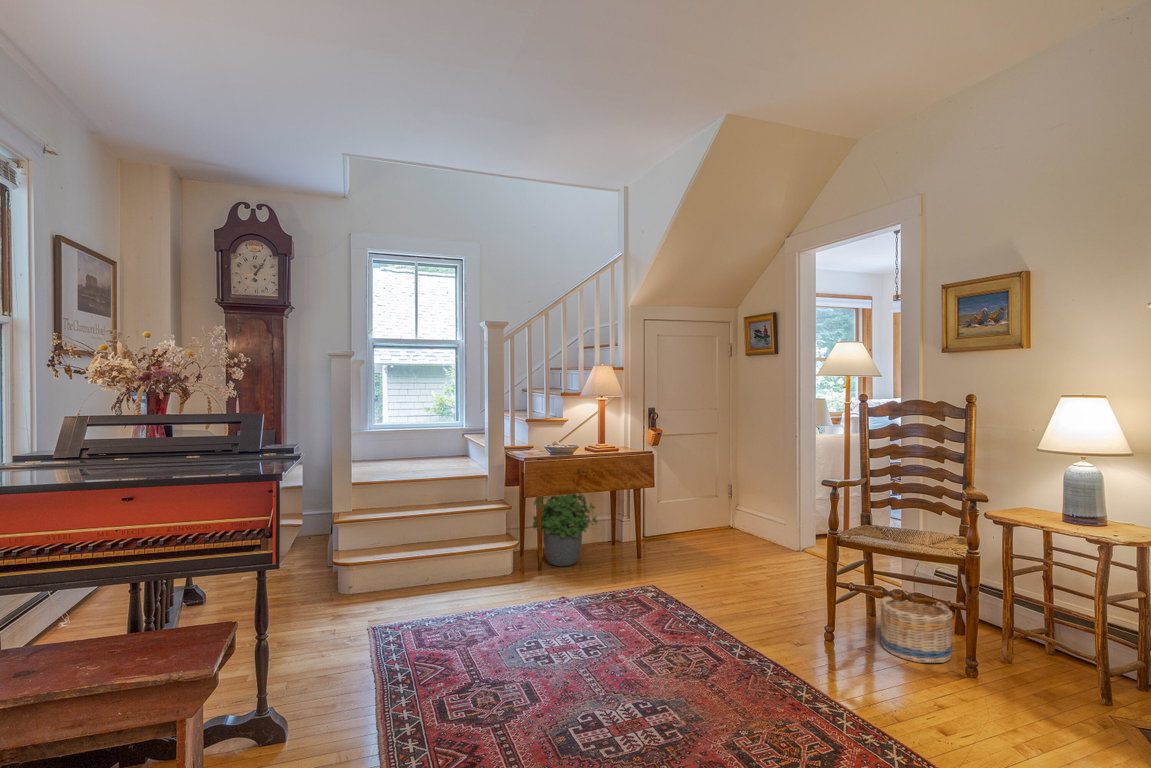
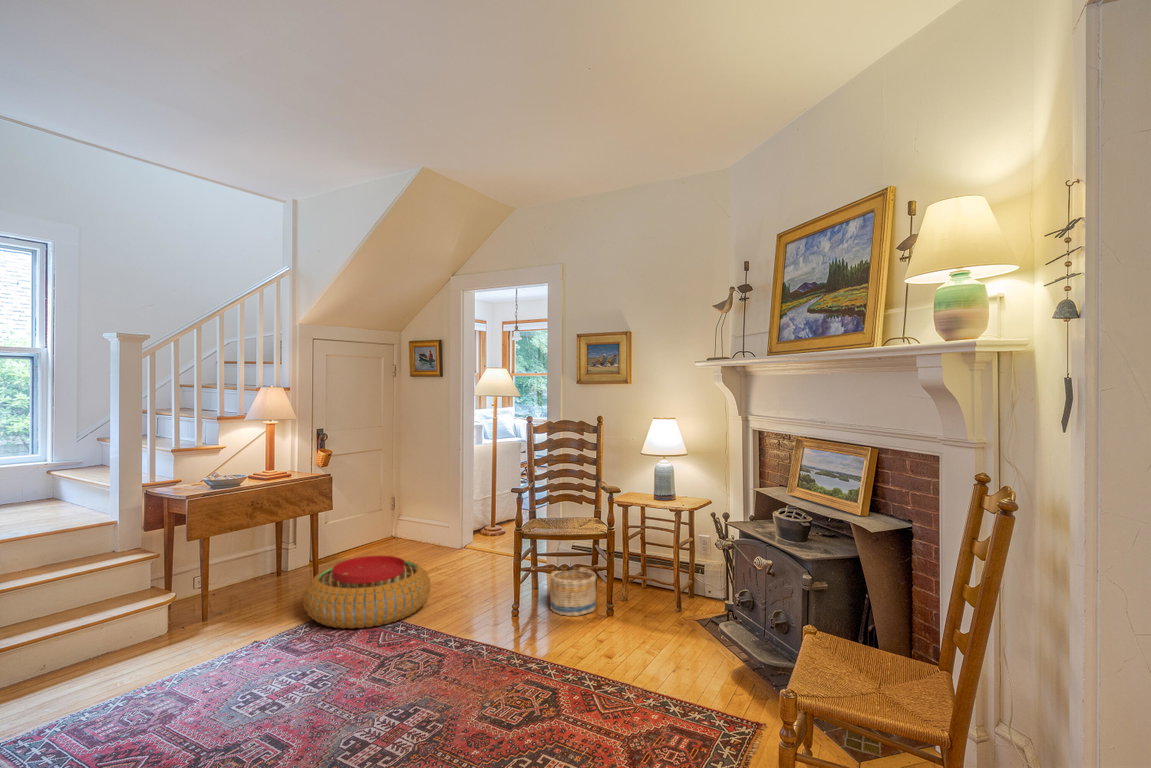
potted plant: present [533,493,597,566] -> none [189,520,273,611]
pouf: none [610,538,737,611] -> present [303,556,431,628]

